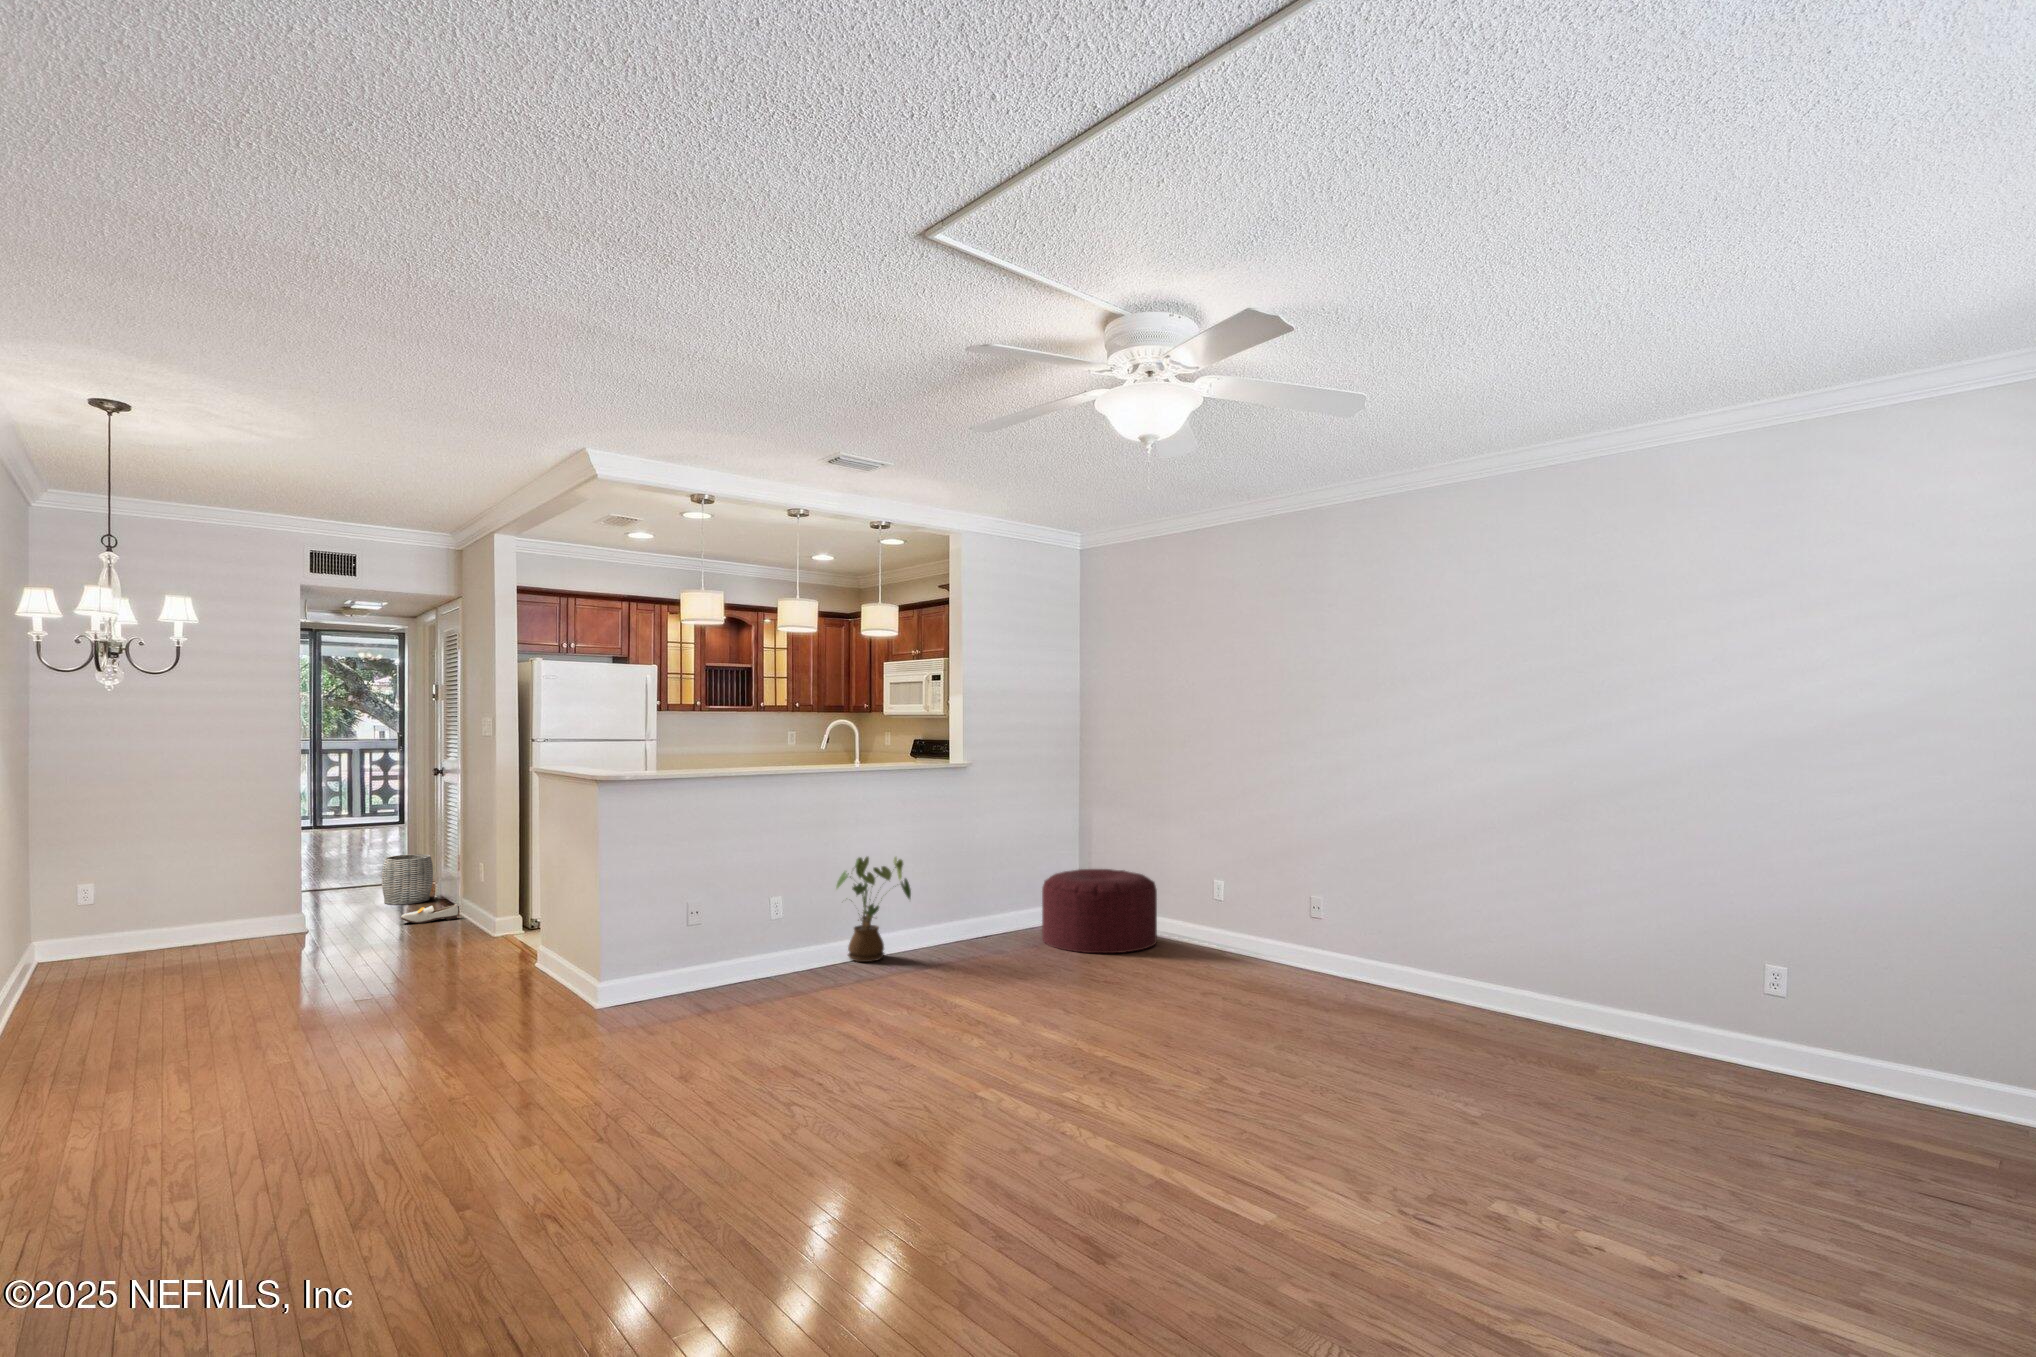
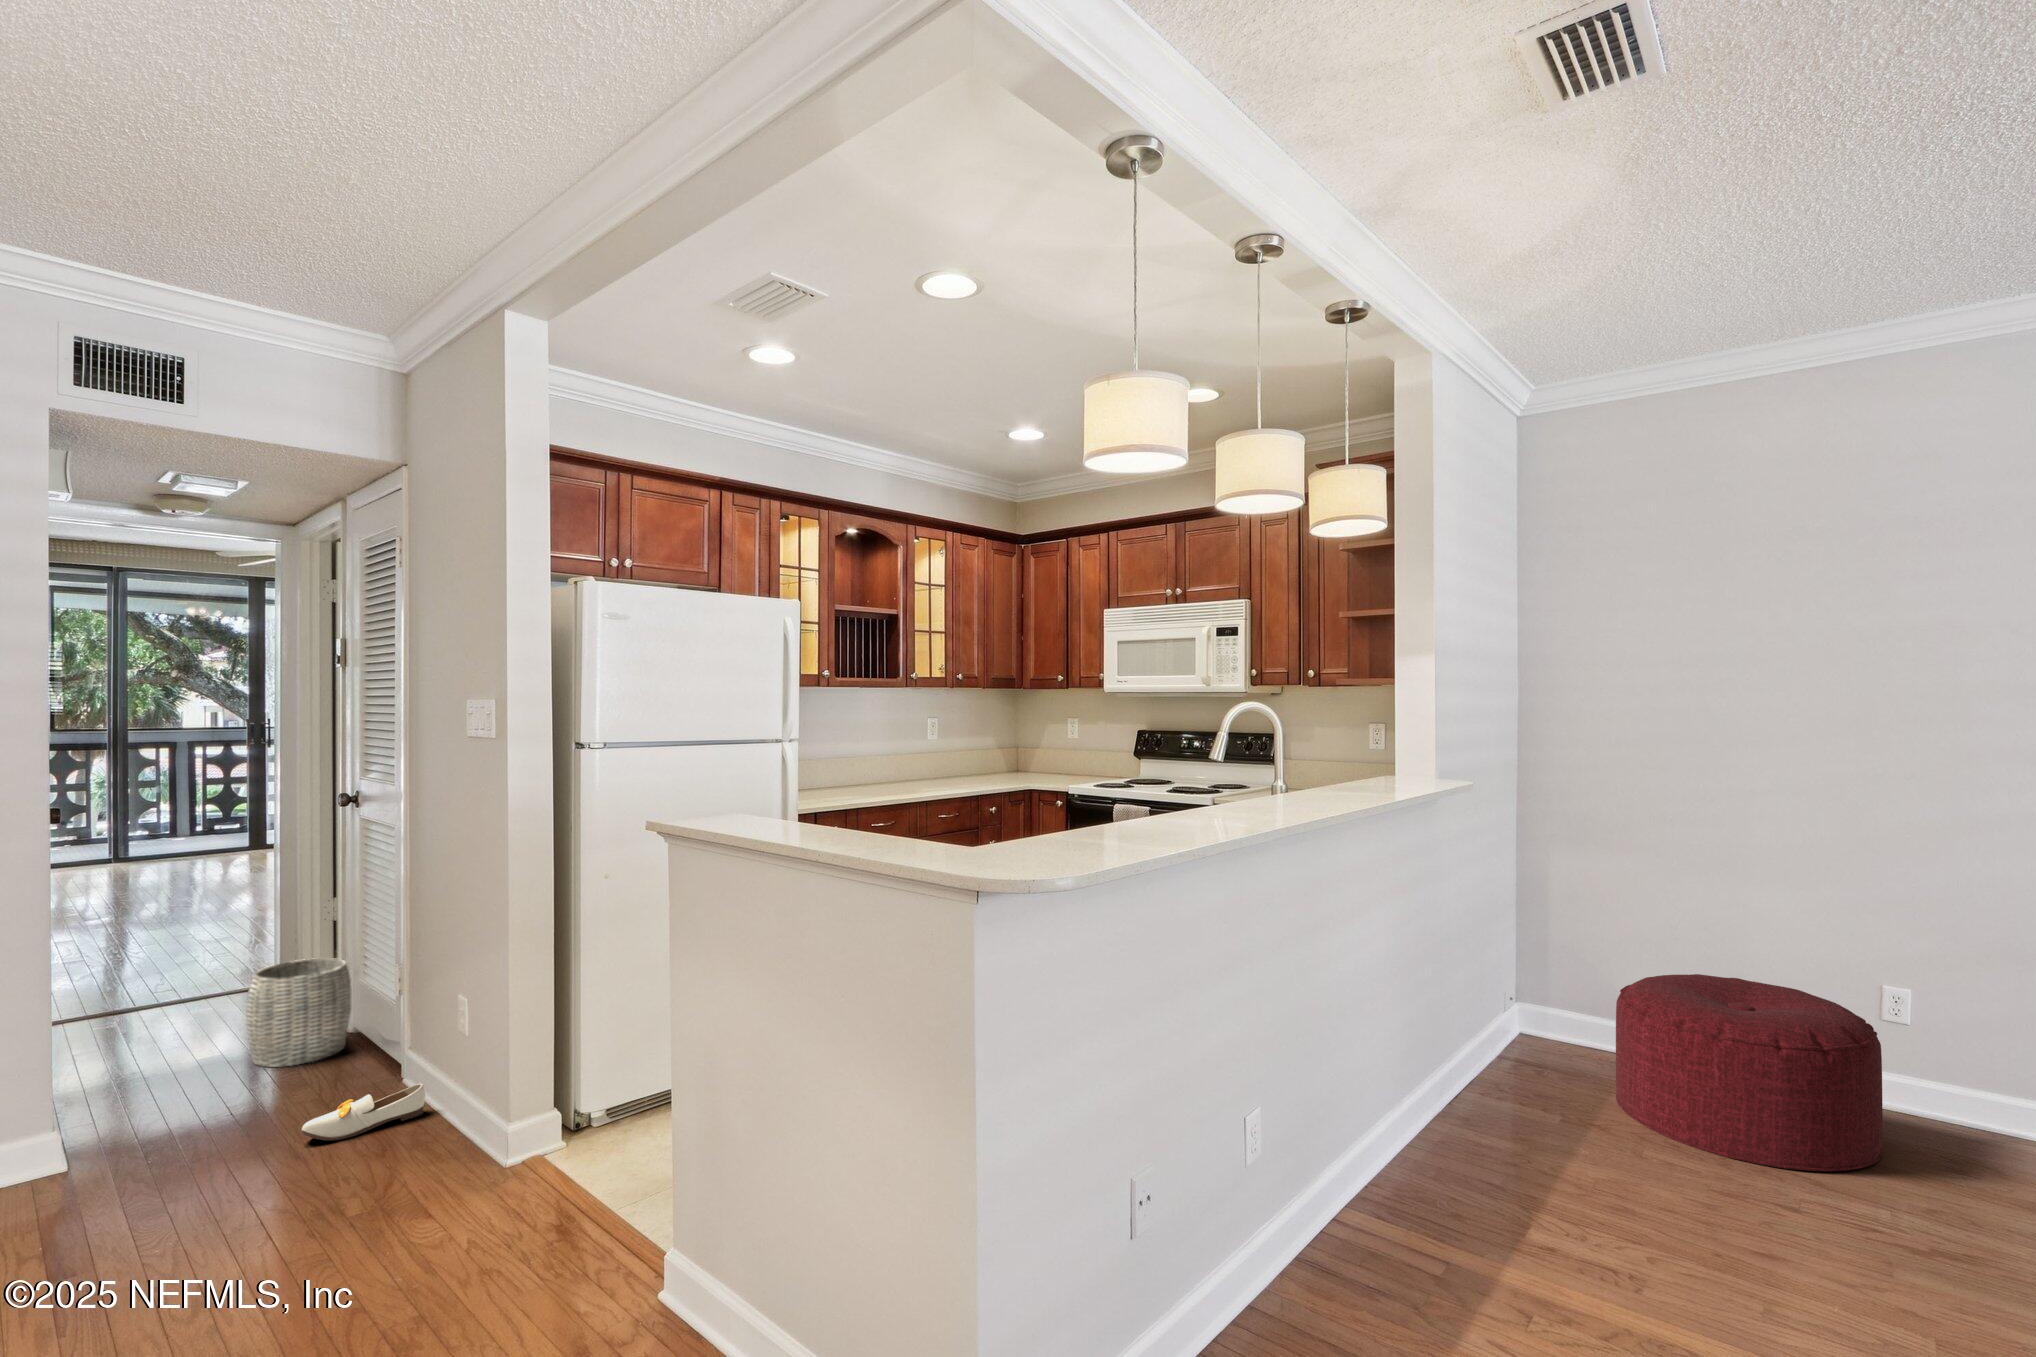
house plant: present [836,857,911,962] -> none [1375,997,1575,1256]

